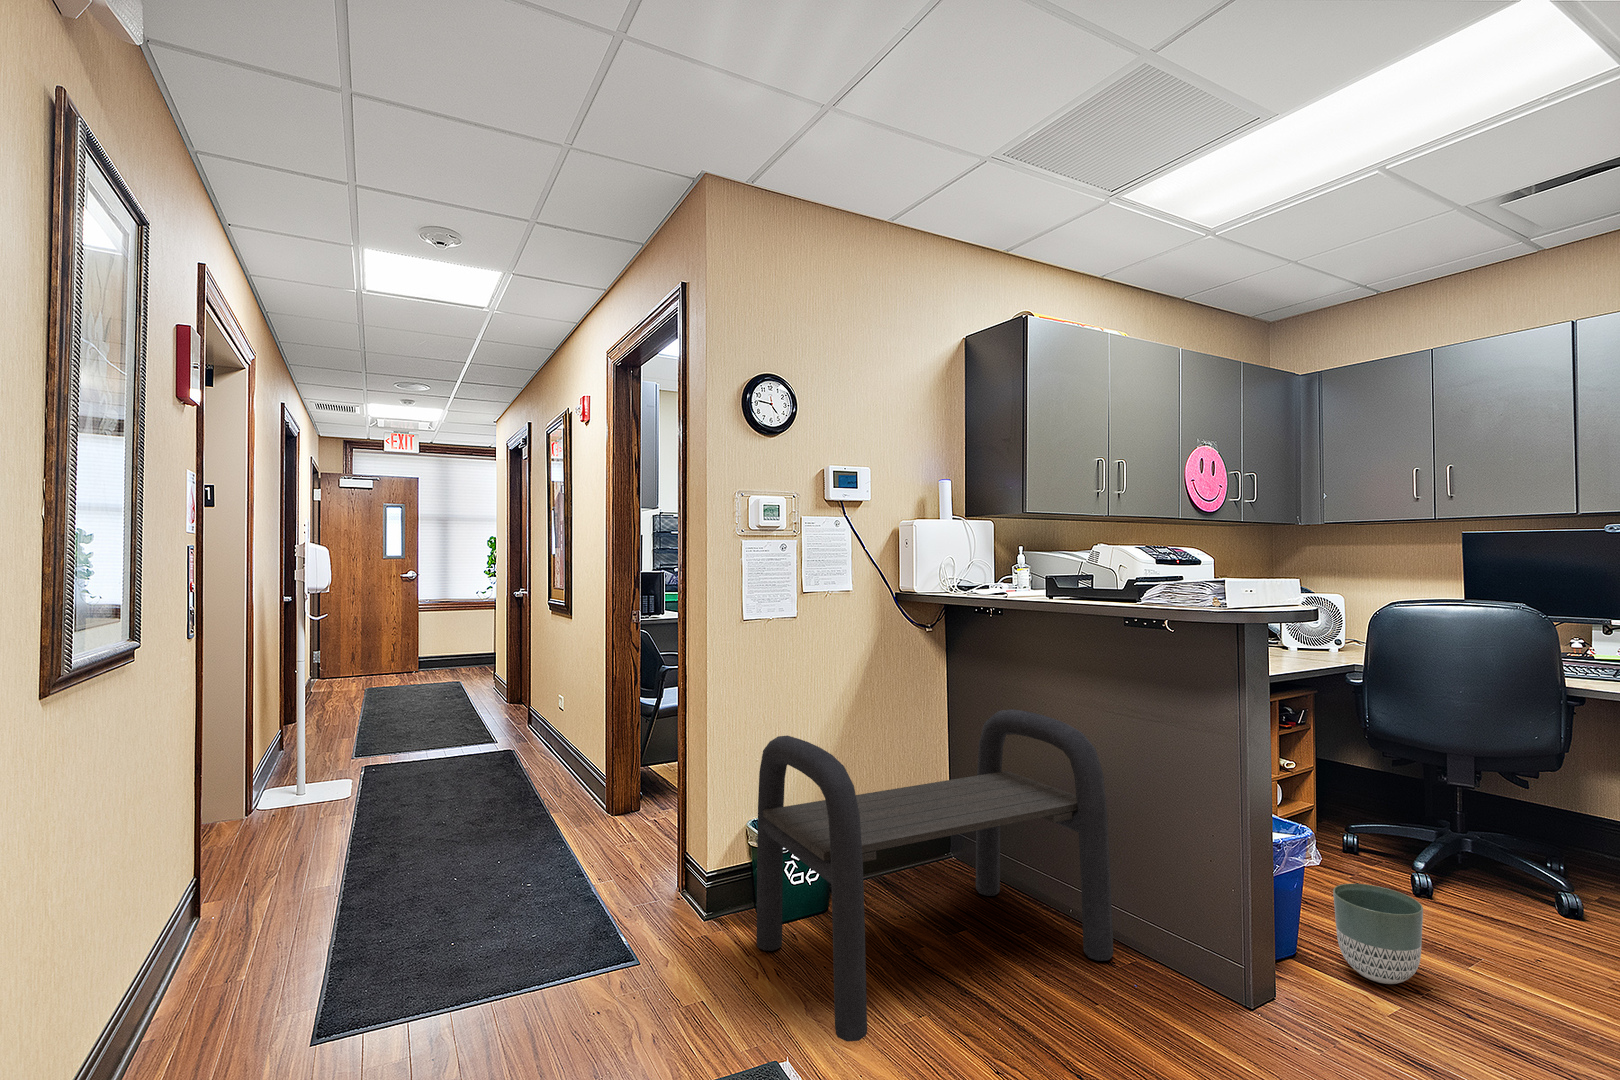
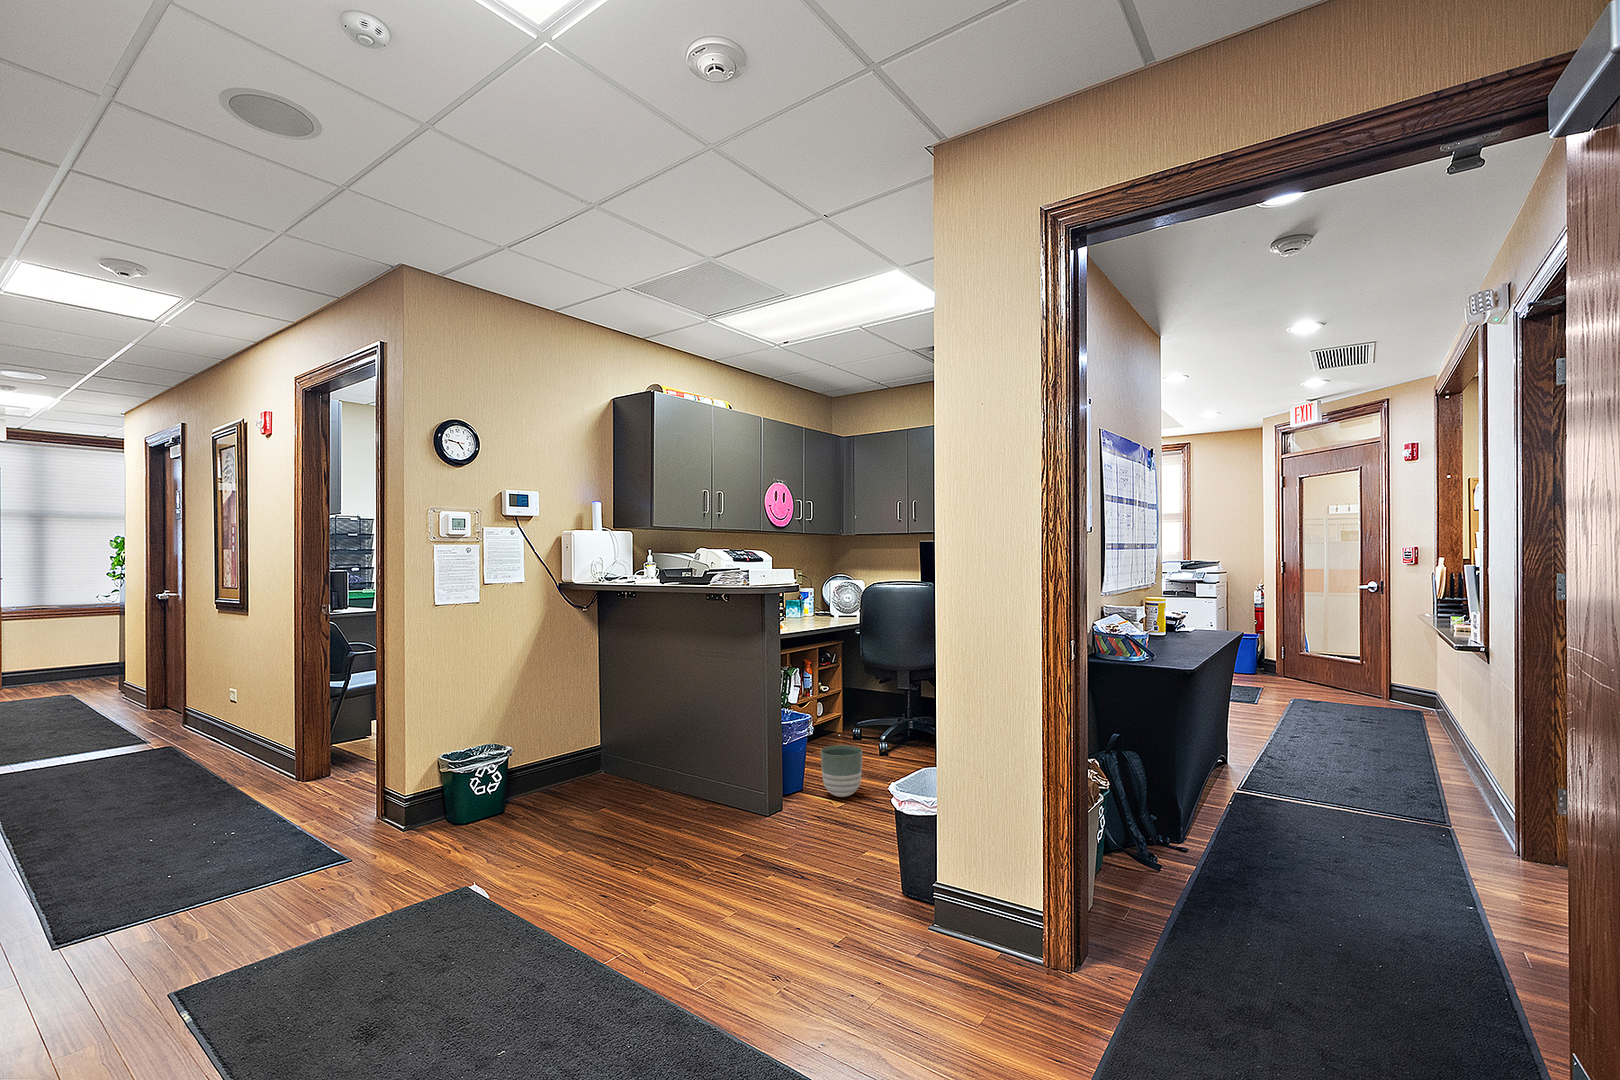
bench: present [757,709,1113,1042] -> none [449,660,697,868]

